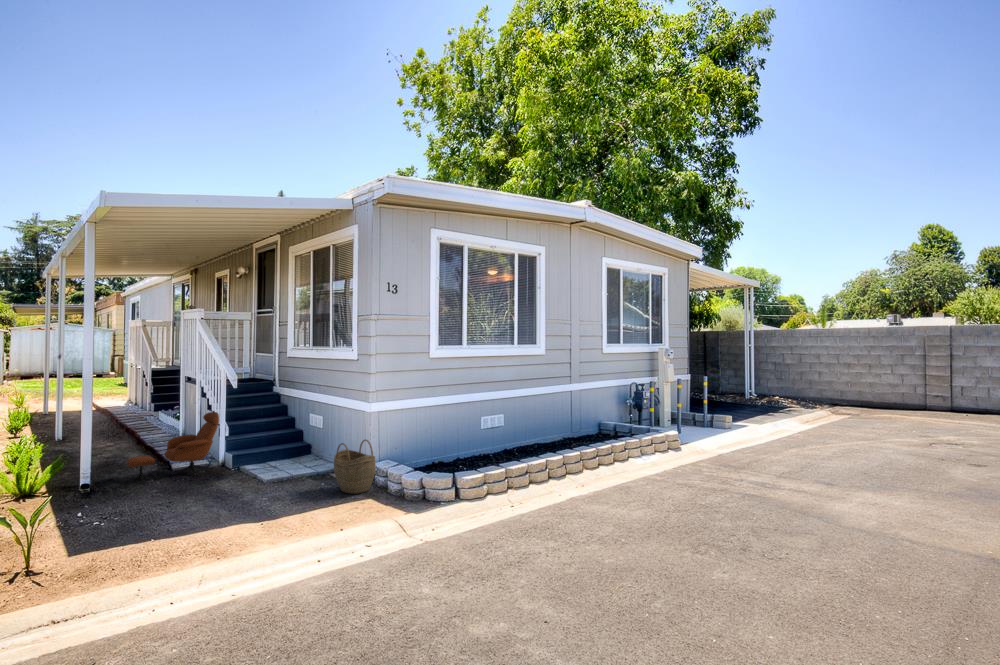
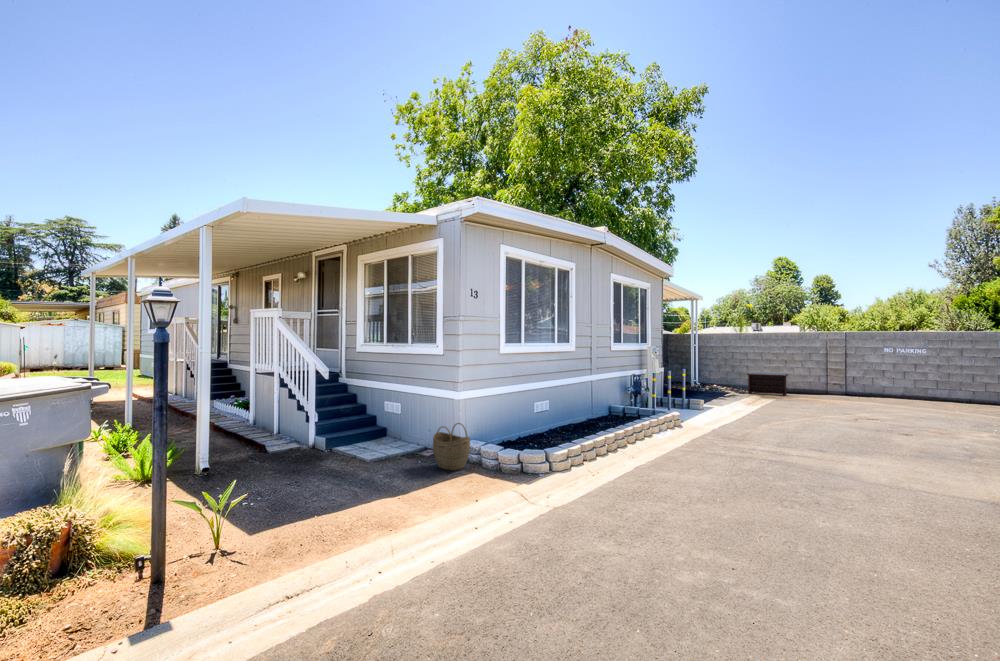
bench: none [819,378,874,410] -> present [747,371,788,396]
lounge chair: present [124,412,219,484] -> none [229,401,311,468]

